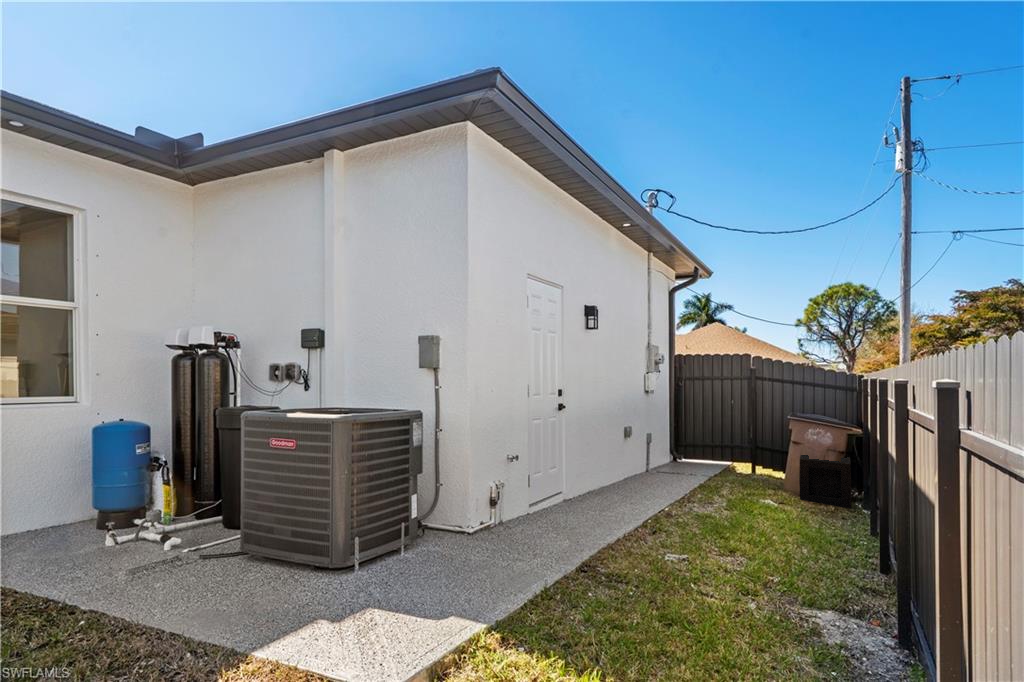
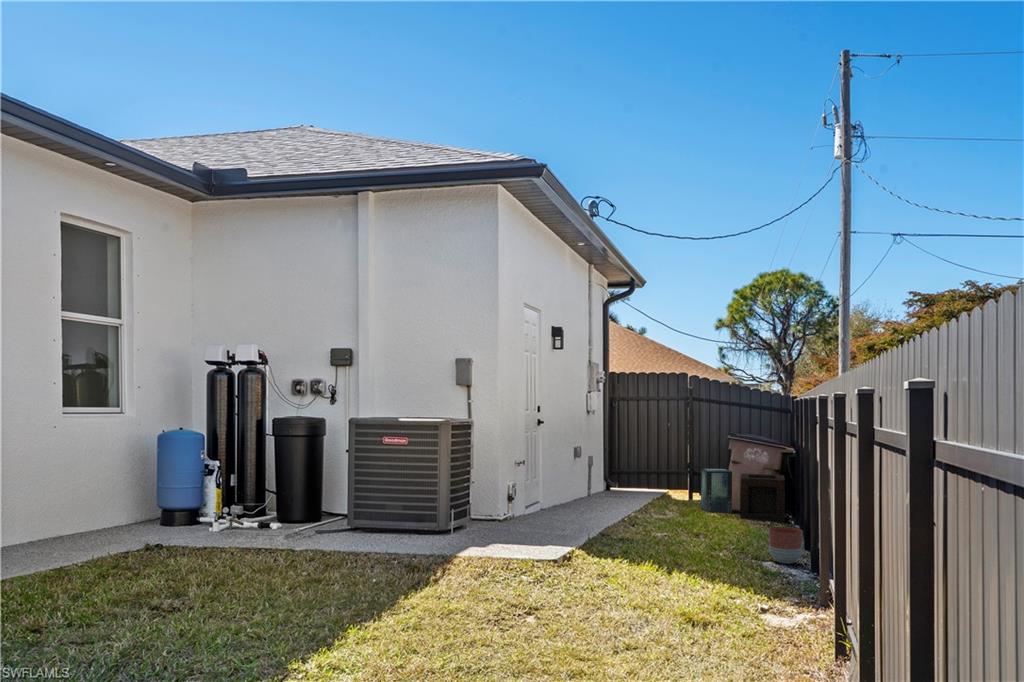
storage box: none [760,444,792,490] -> present [701,469,732,513]
planter: none [827,557,881,616] -> present [769,527,803,564]

